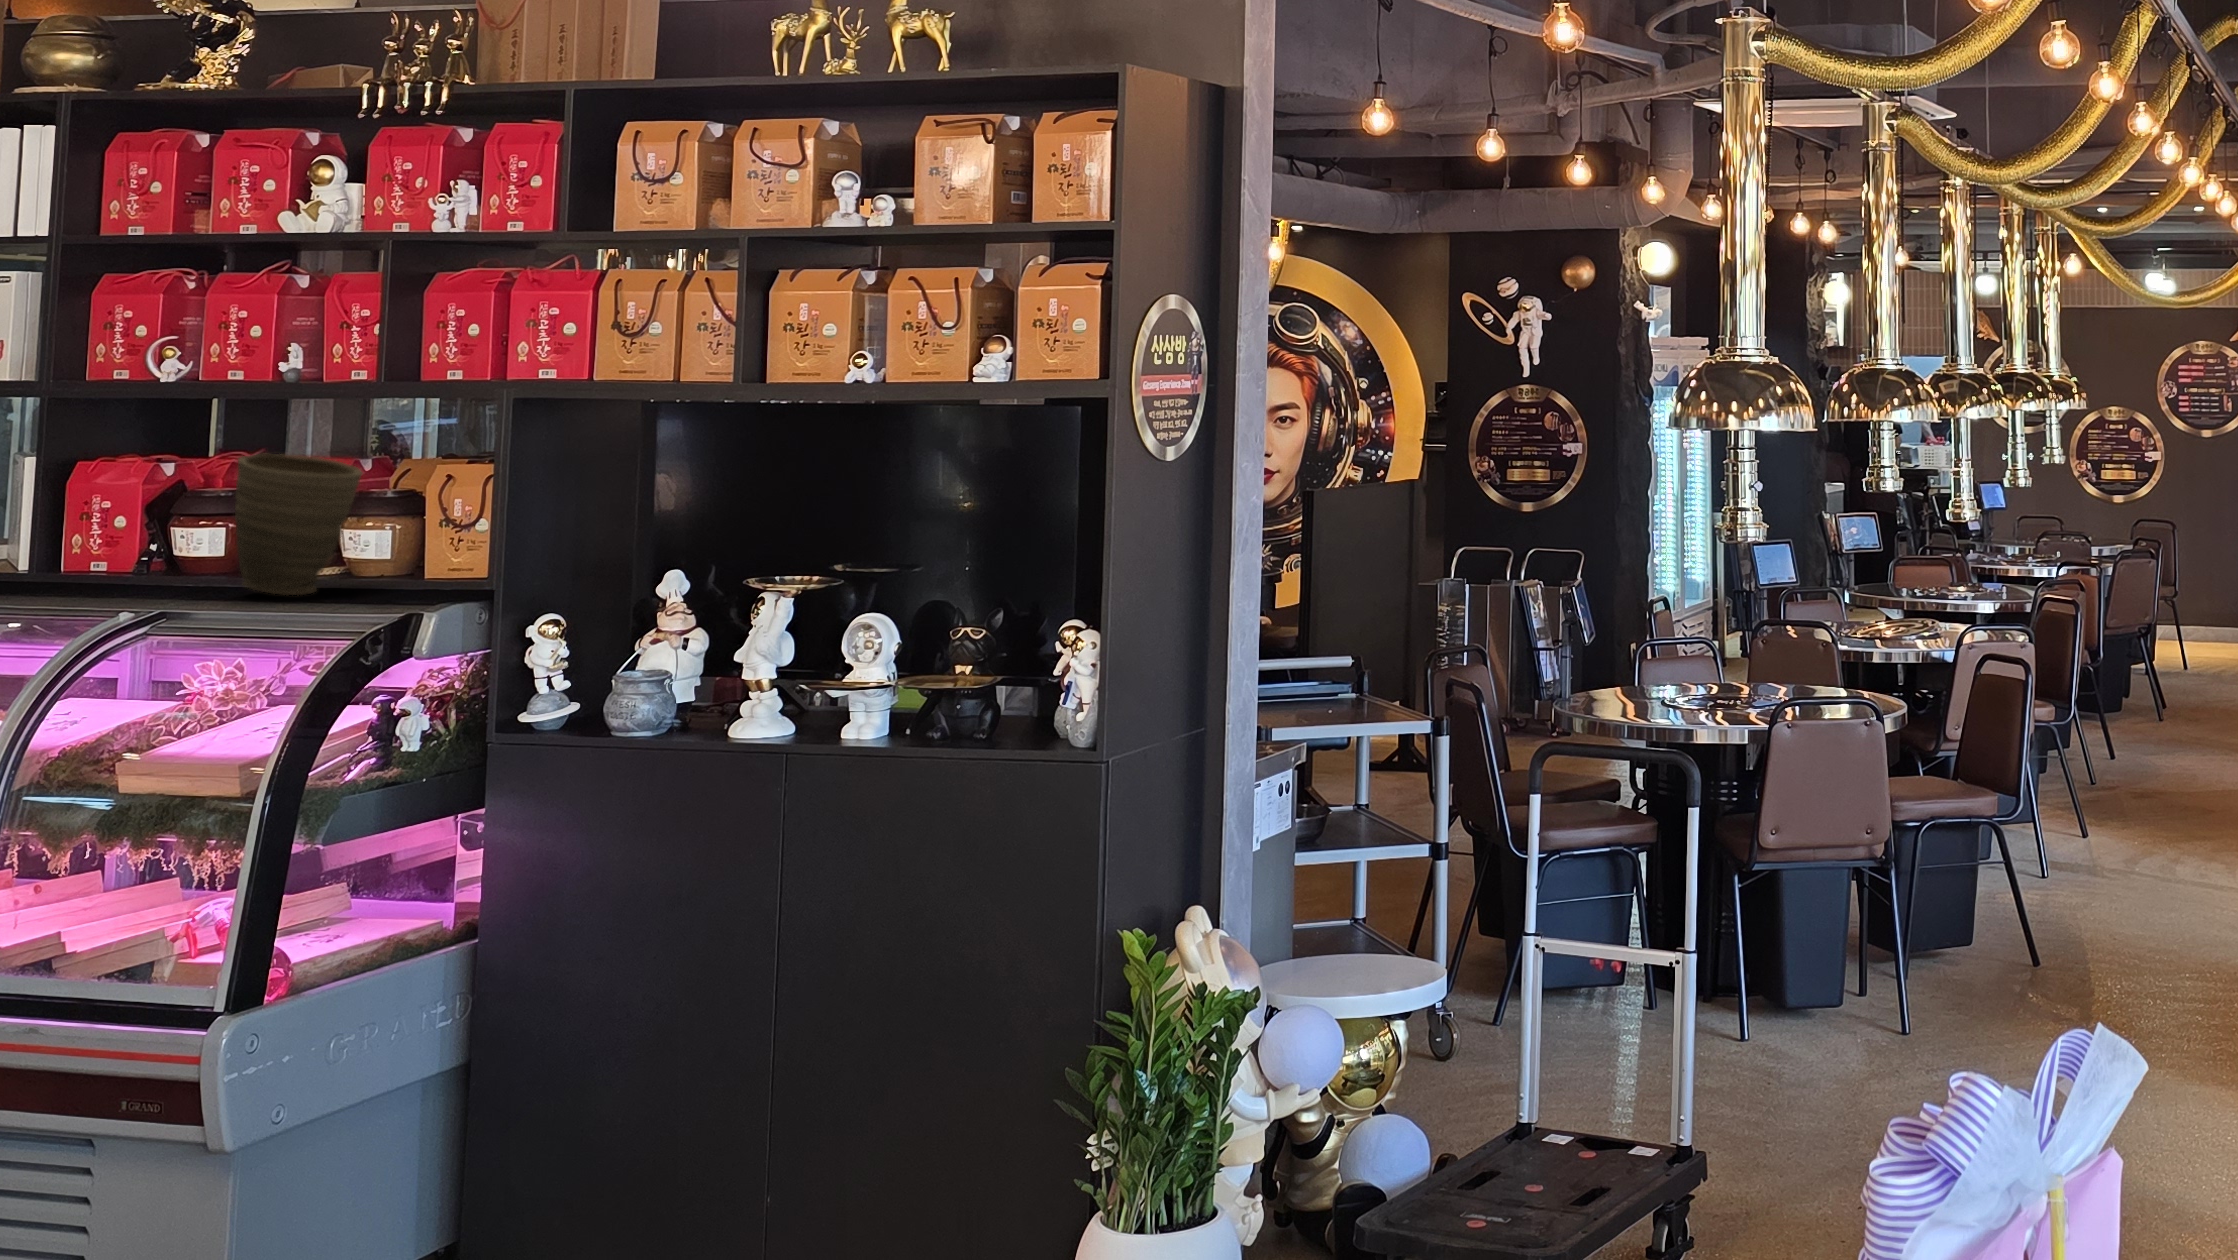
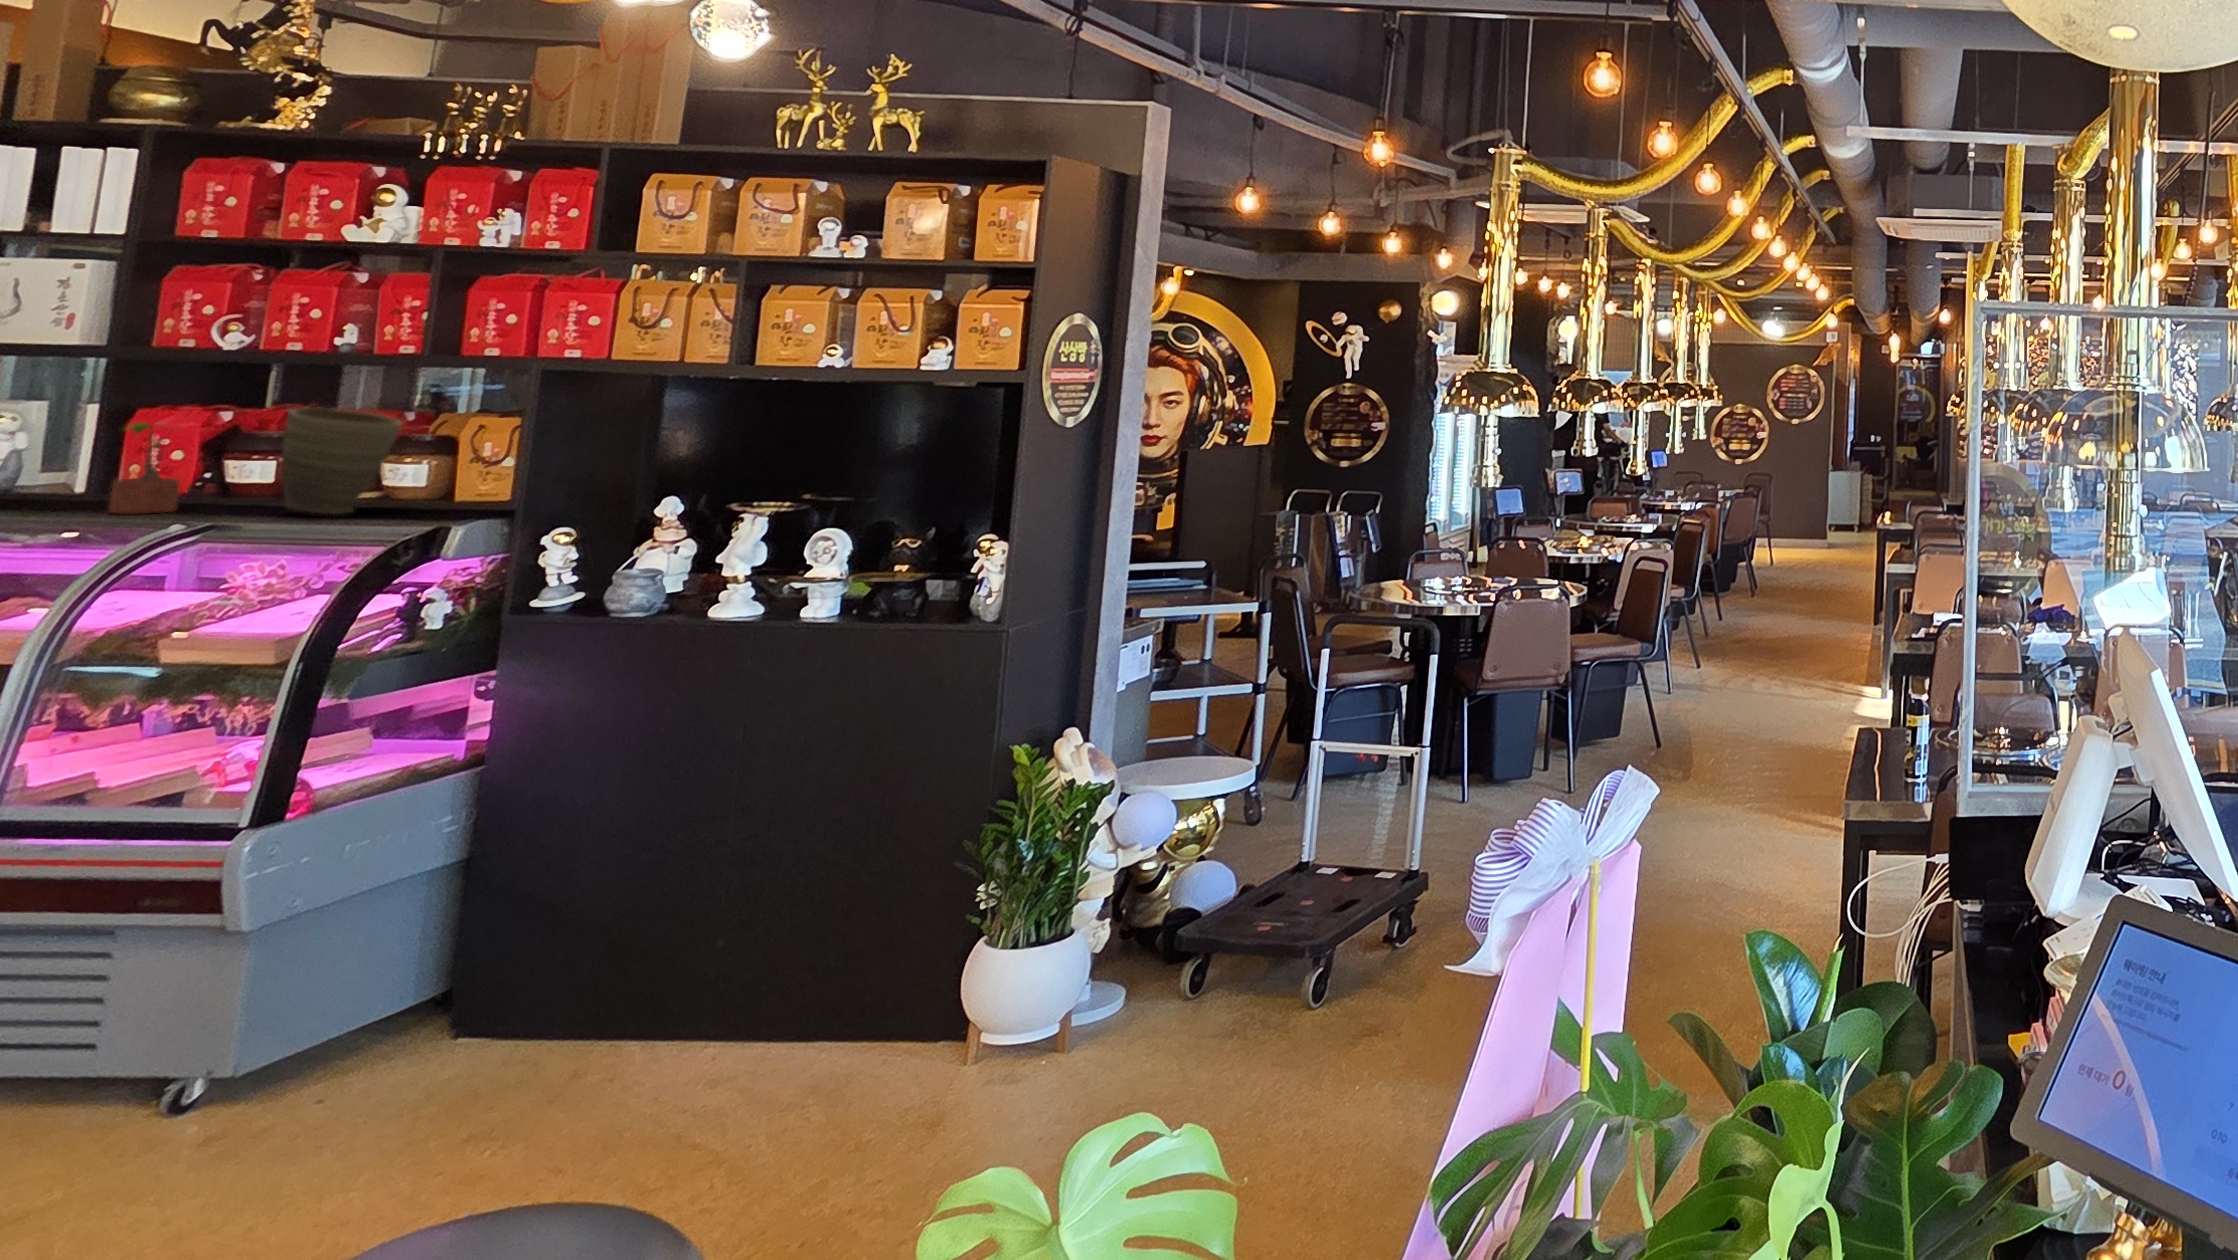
potted plant: none [63,478,139,595] -> present [109,423,180,514]

